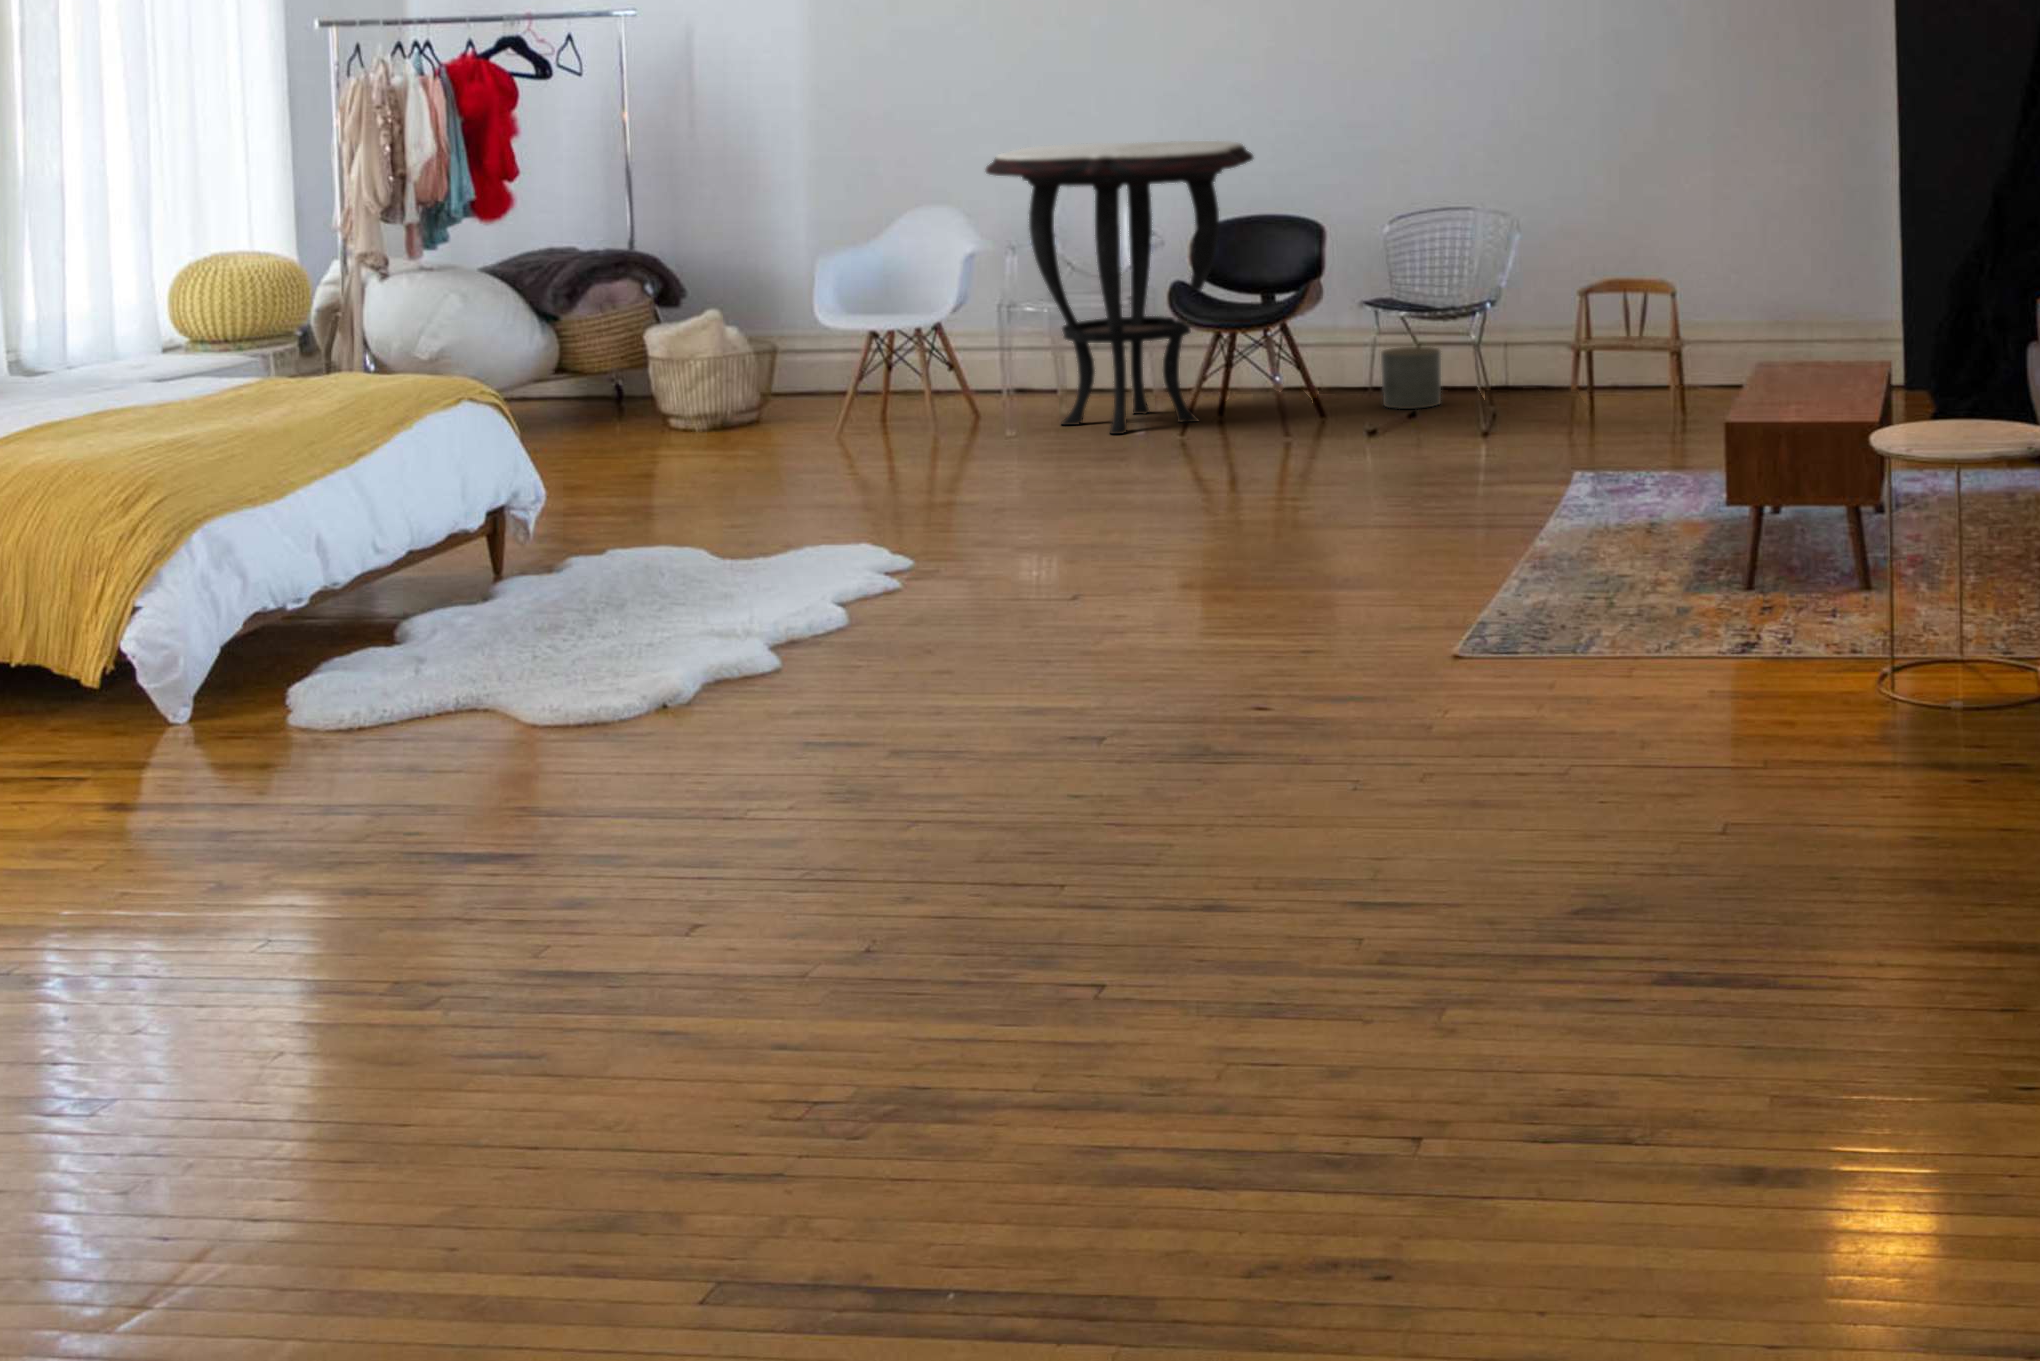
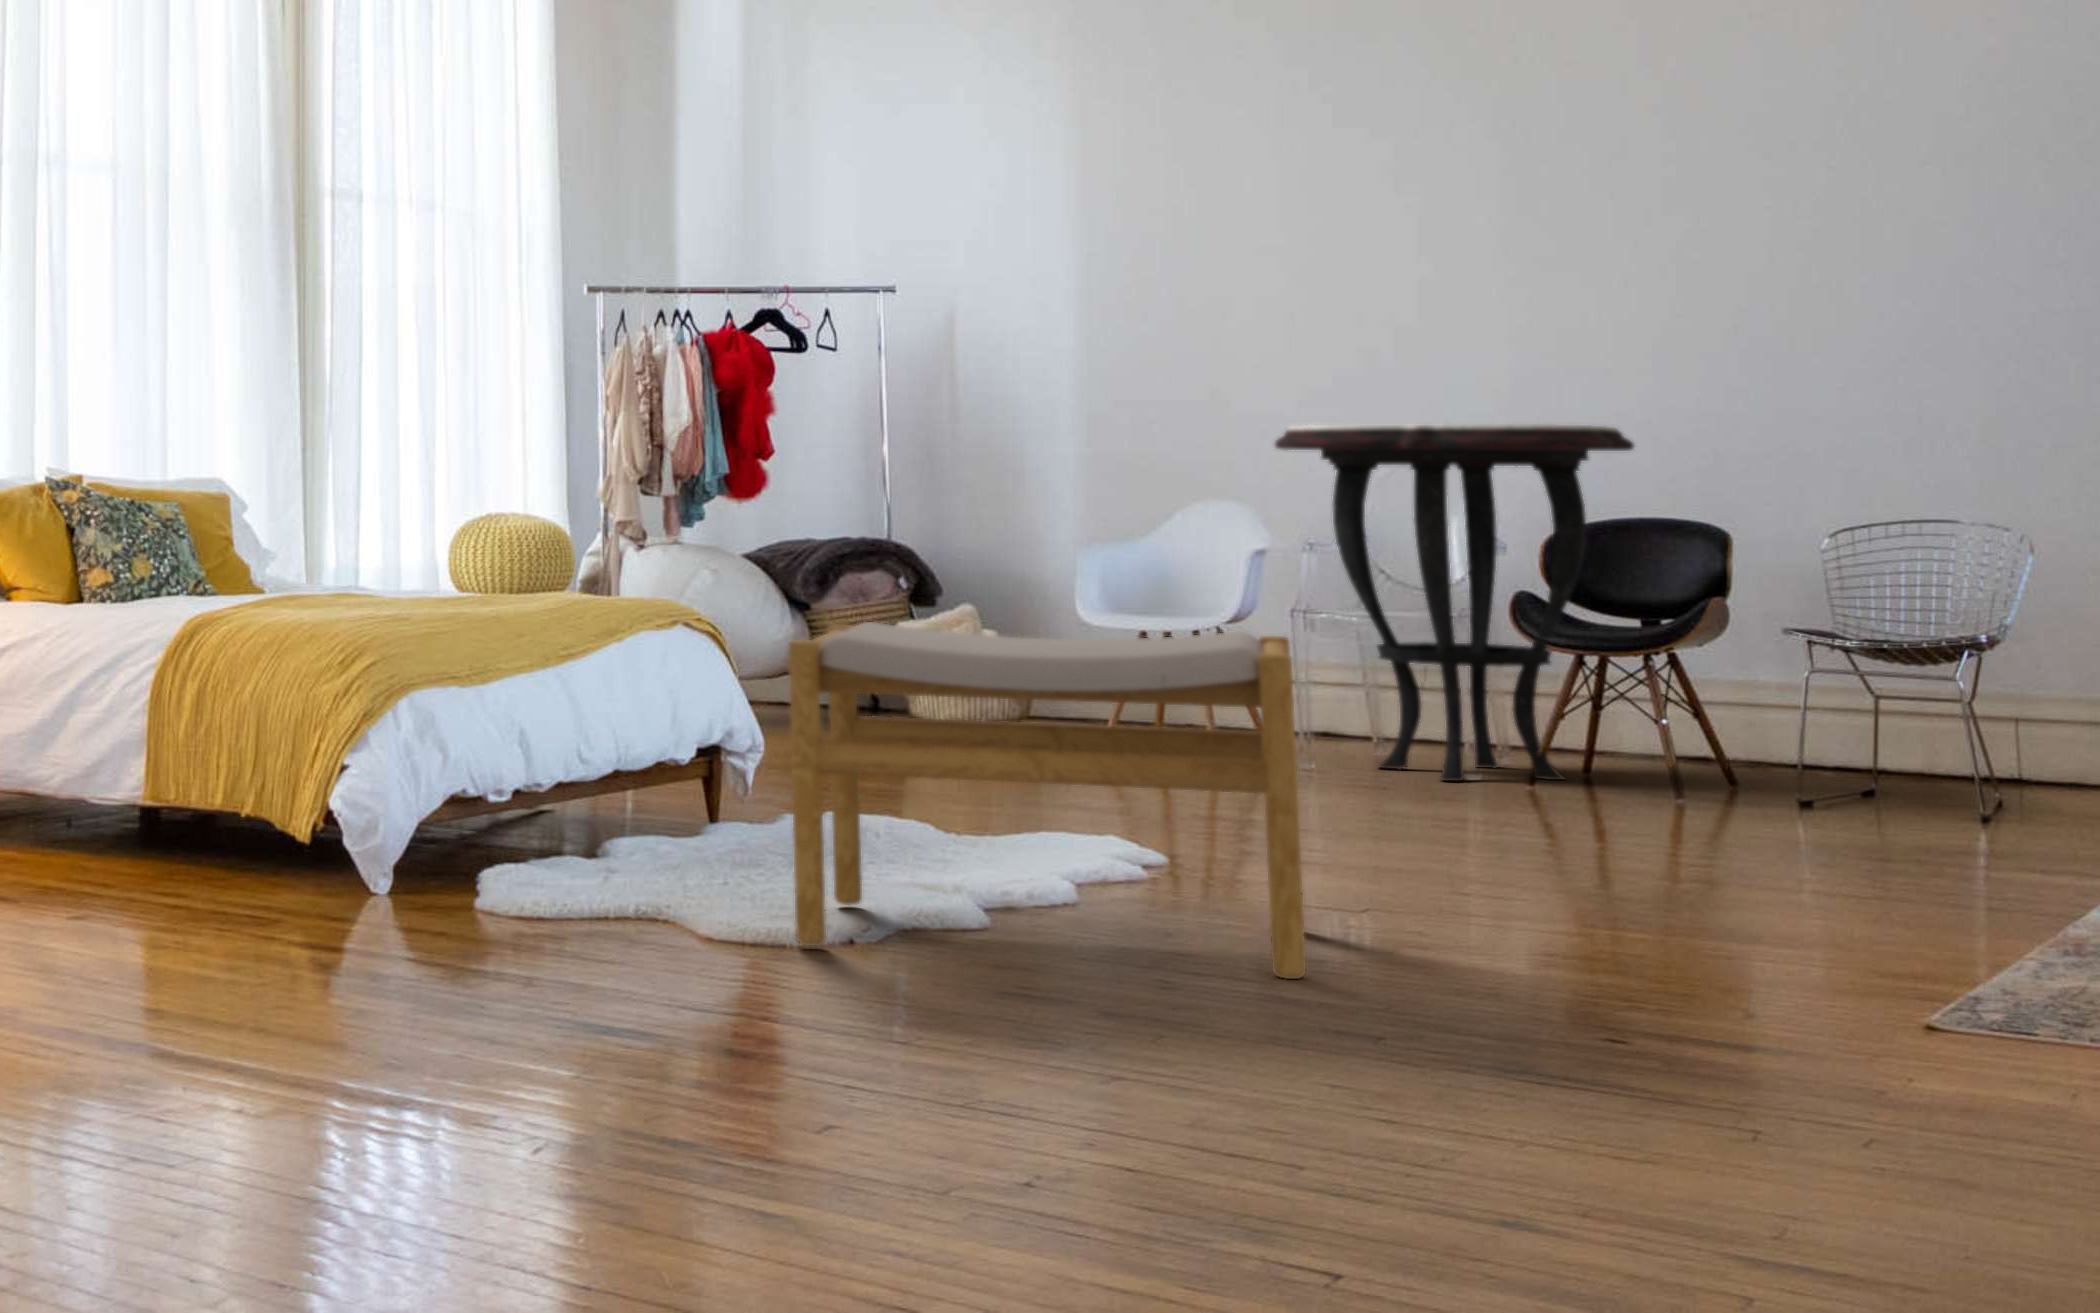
planter: present [1381,347,1441,409] -> none [1833,712,1932,795]
footstool: none [613,399,1047,723] -> present [789,622,1306,979]

